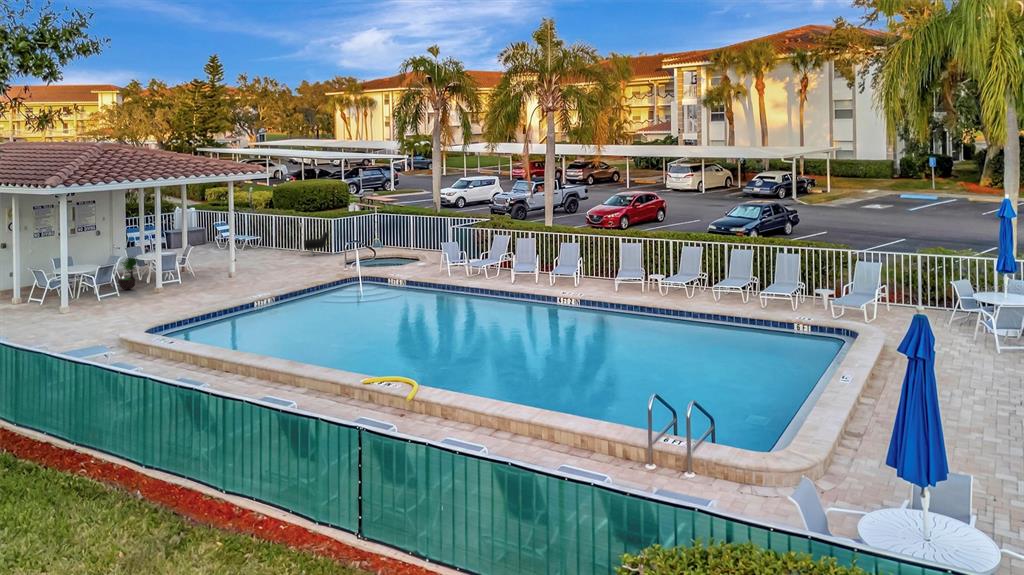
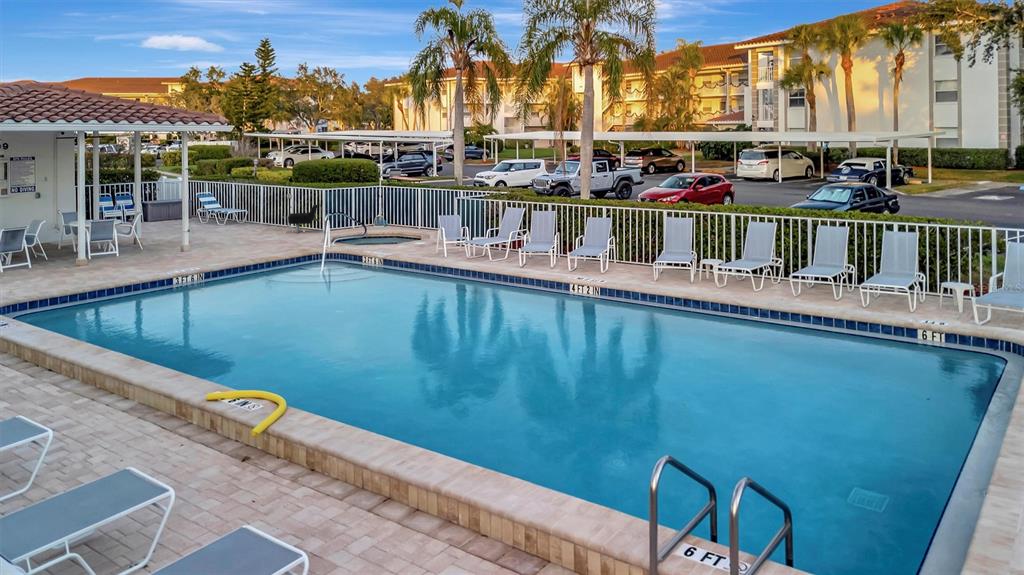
potted tree: present [118,256,138,290] -> none [30,217,57,262]

